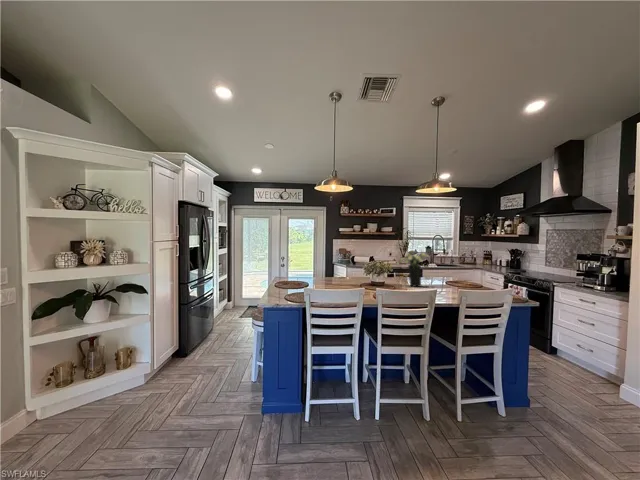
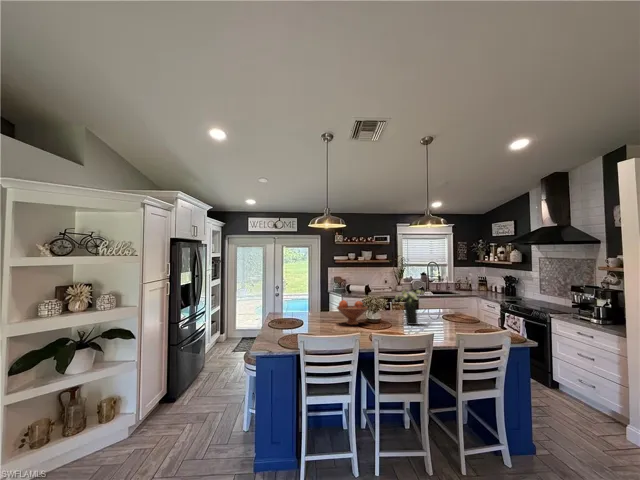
fruit bowl: none [342,262,373,285] -> present [337,300,368,325]

